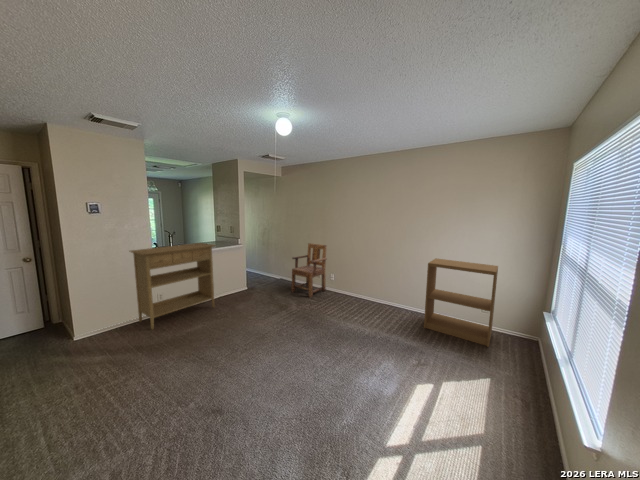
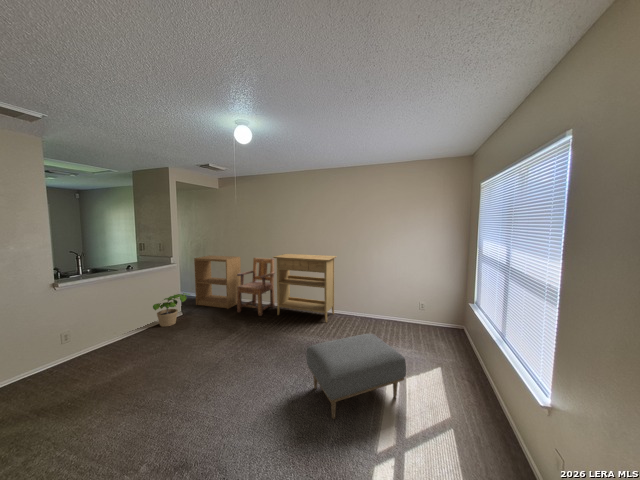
console table: present [129,243,215,330] -> present [273,254,336,322]
bookshelf: present [424,258,498,347] -> present [194,256,241,309]
potted plant: none [223,271,252,297] -> present [153,293,190,327]
ottoman: none [335,328,436,404] -> present [306,334,406,419]

